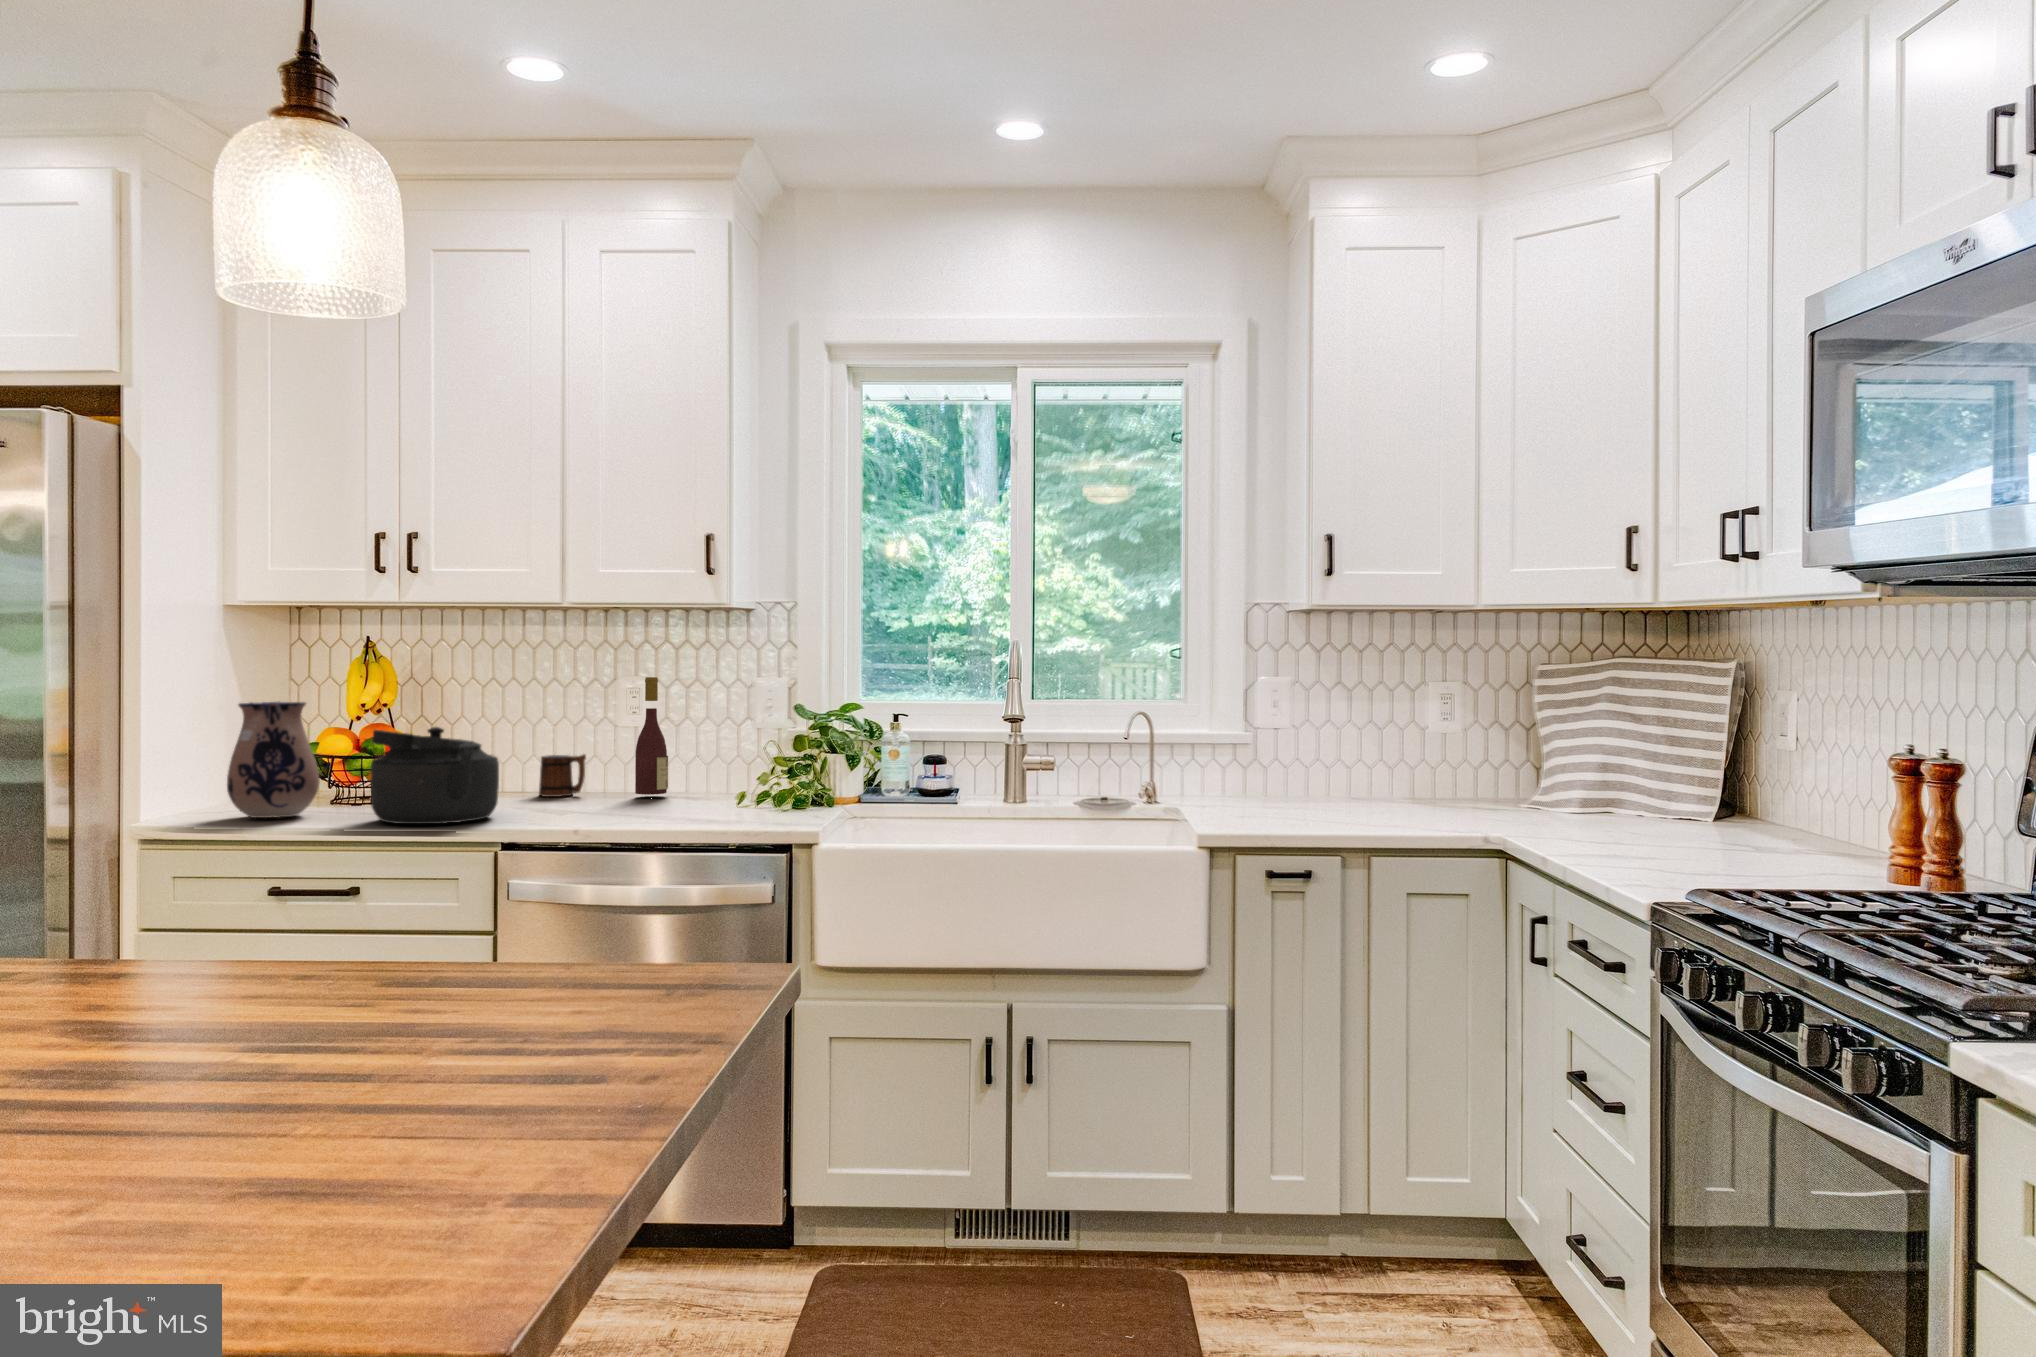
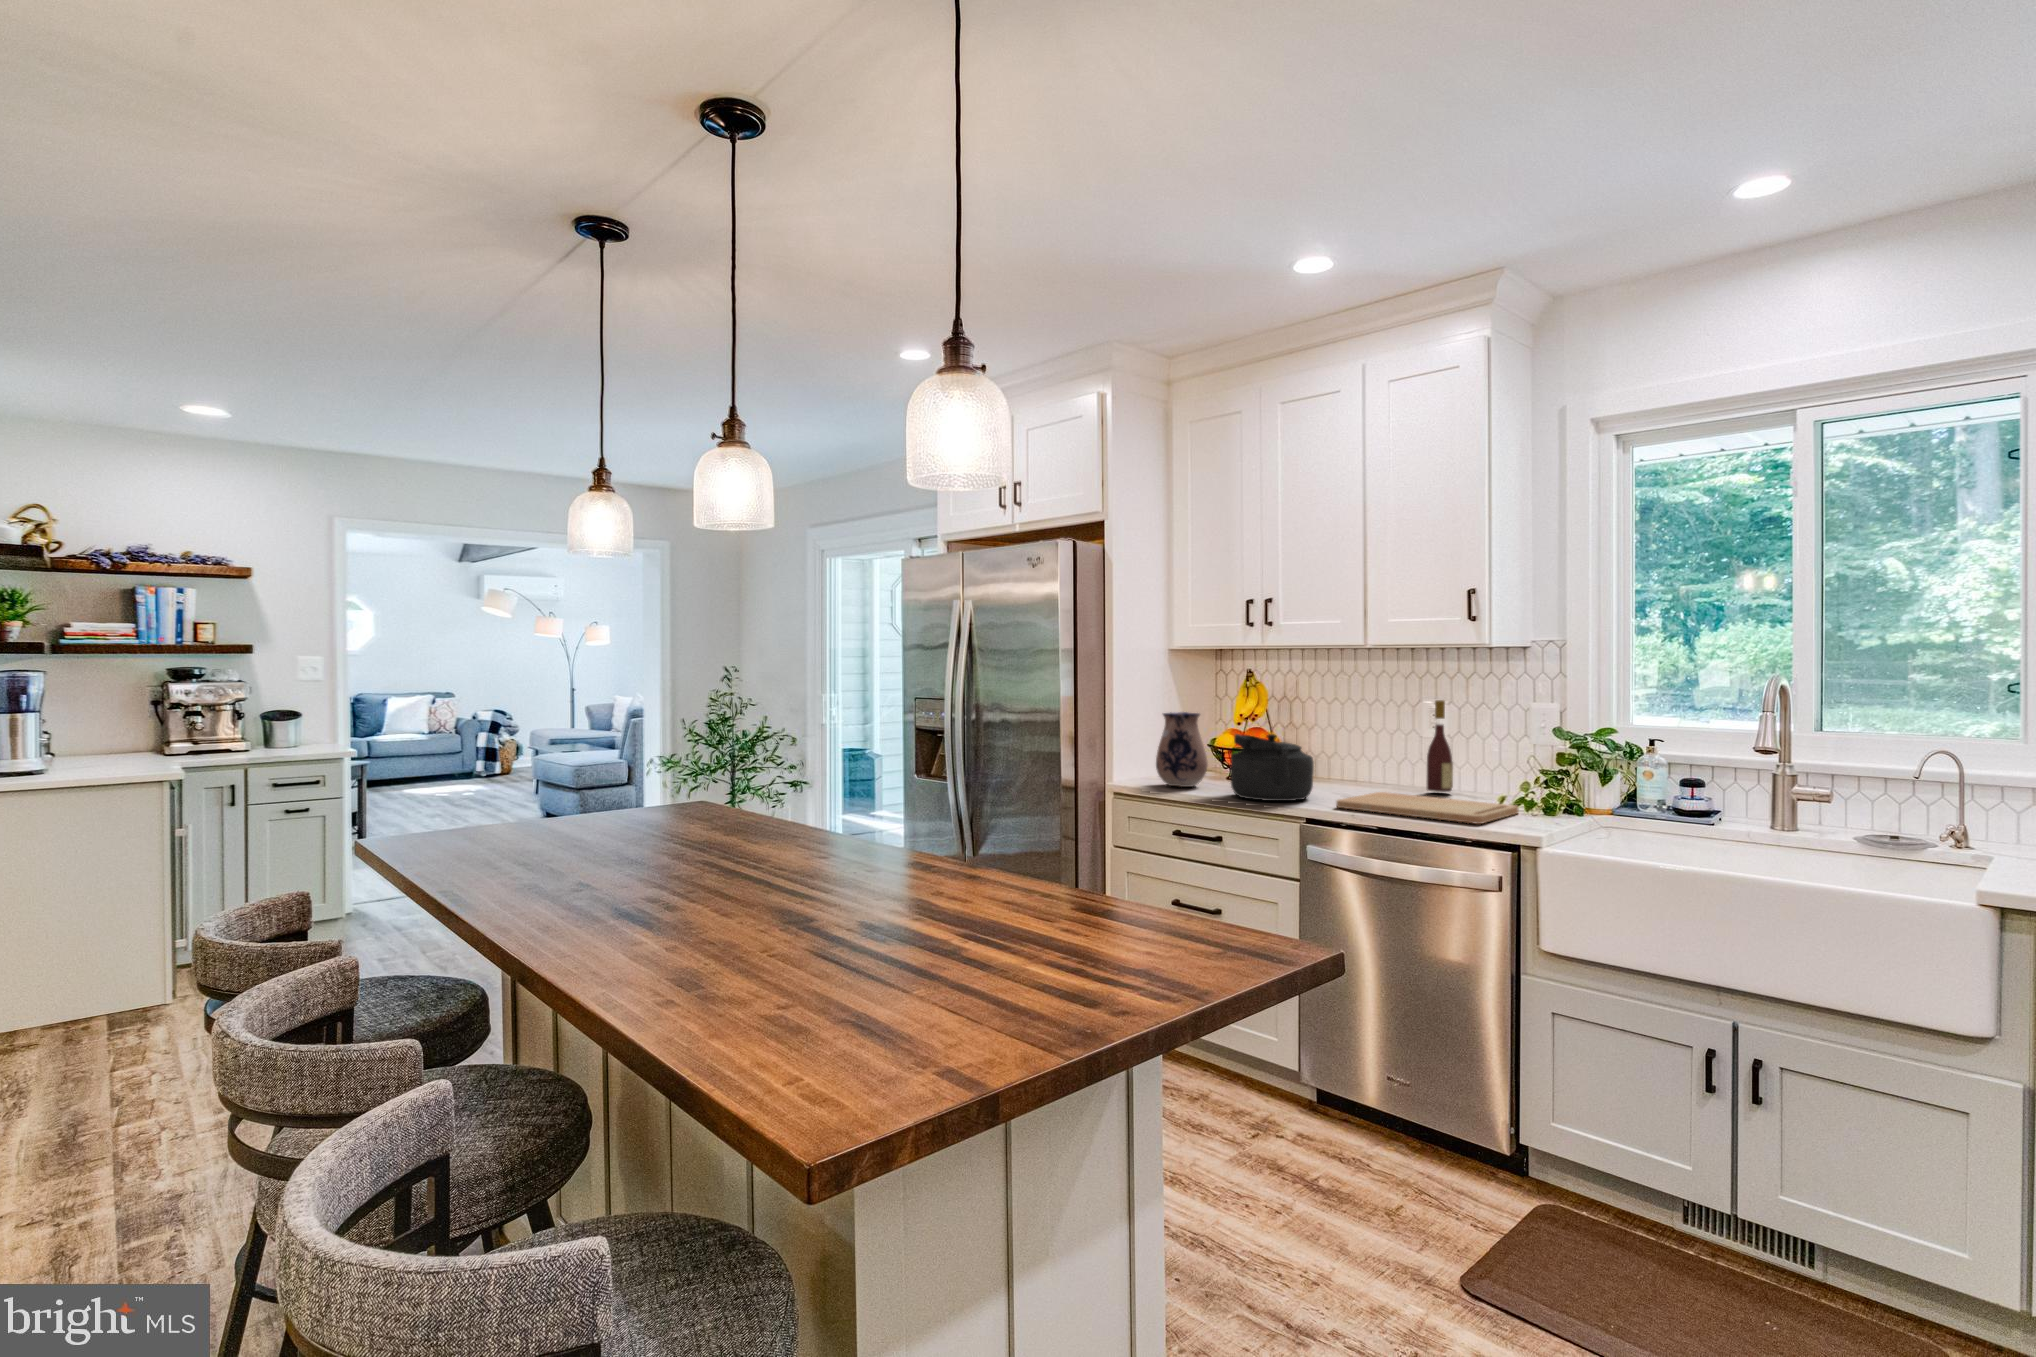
mug: present [539,754,586,797] -> none [1357,756,1391,787]
cutting board: none [542,800,762,825] -> present [1336,792,1519,824]

